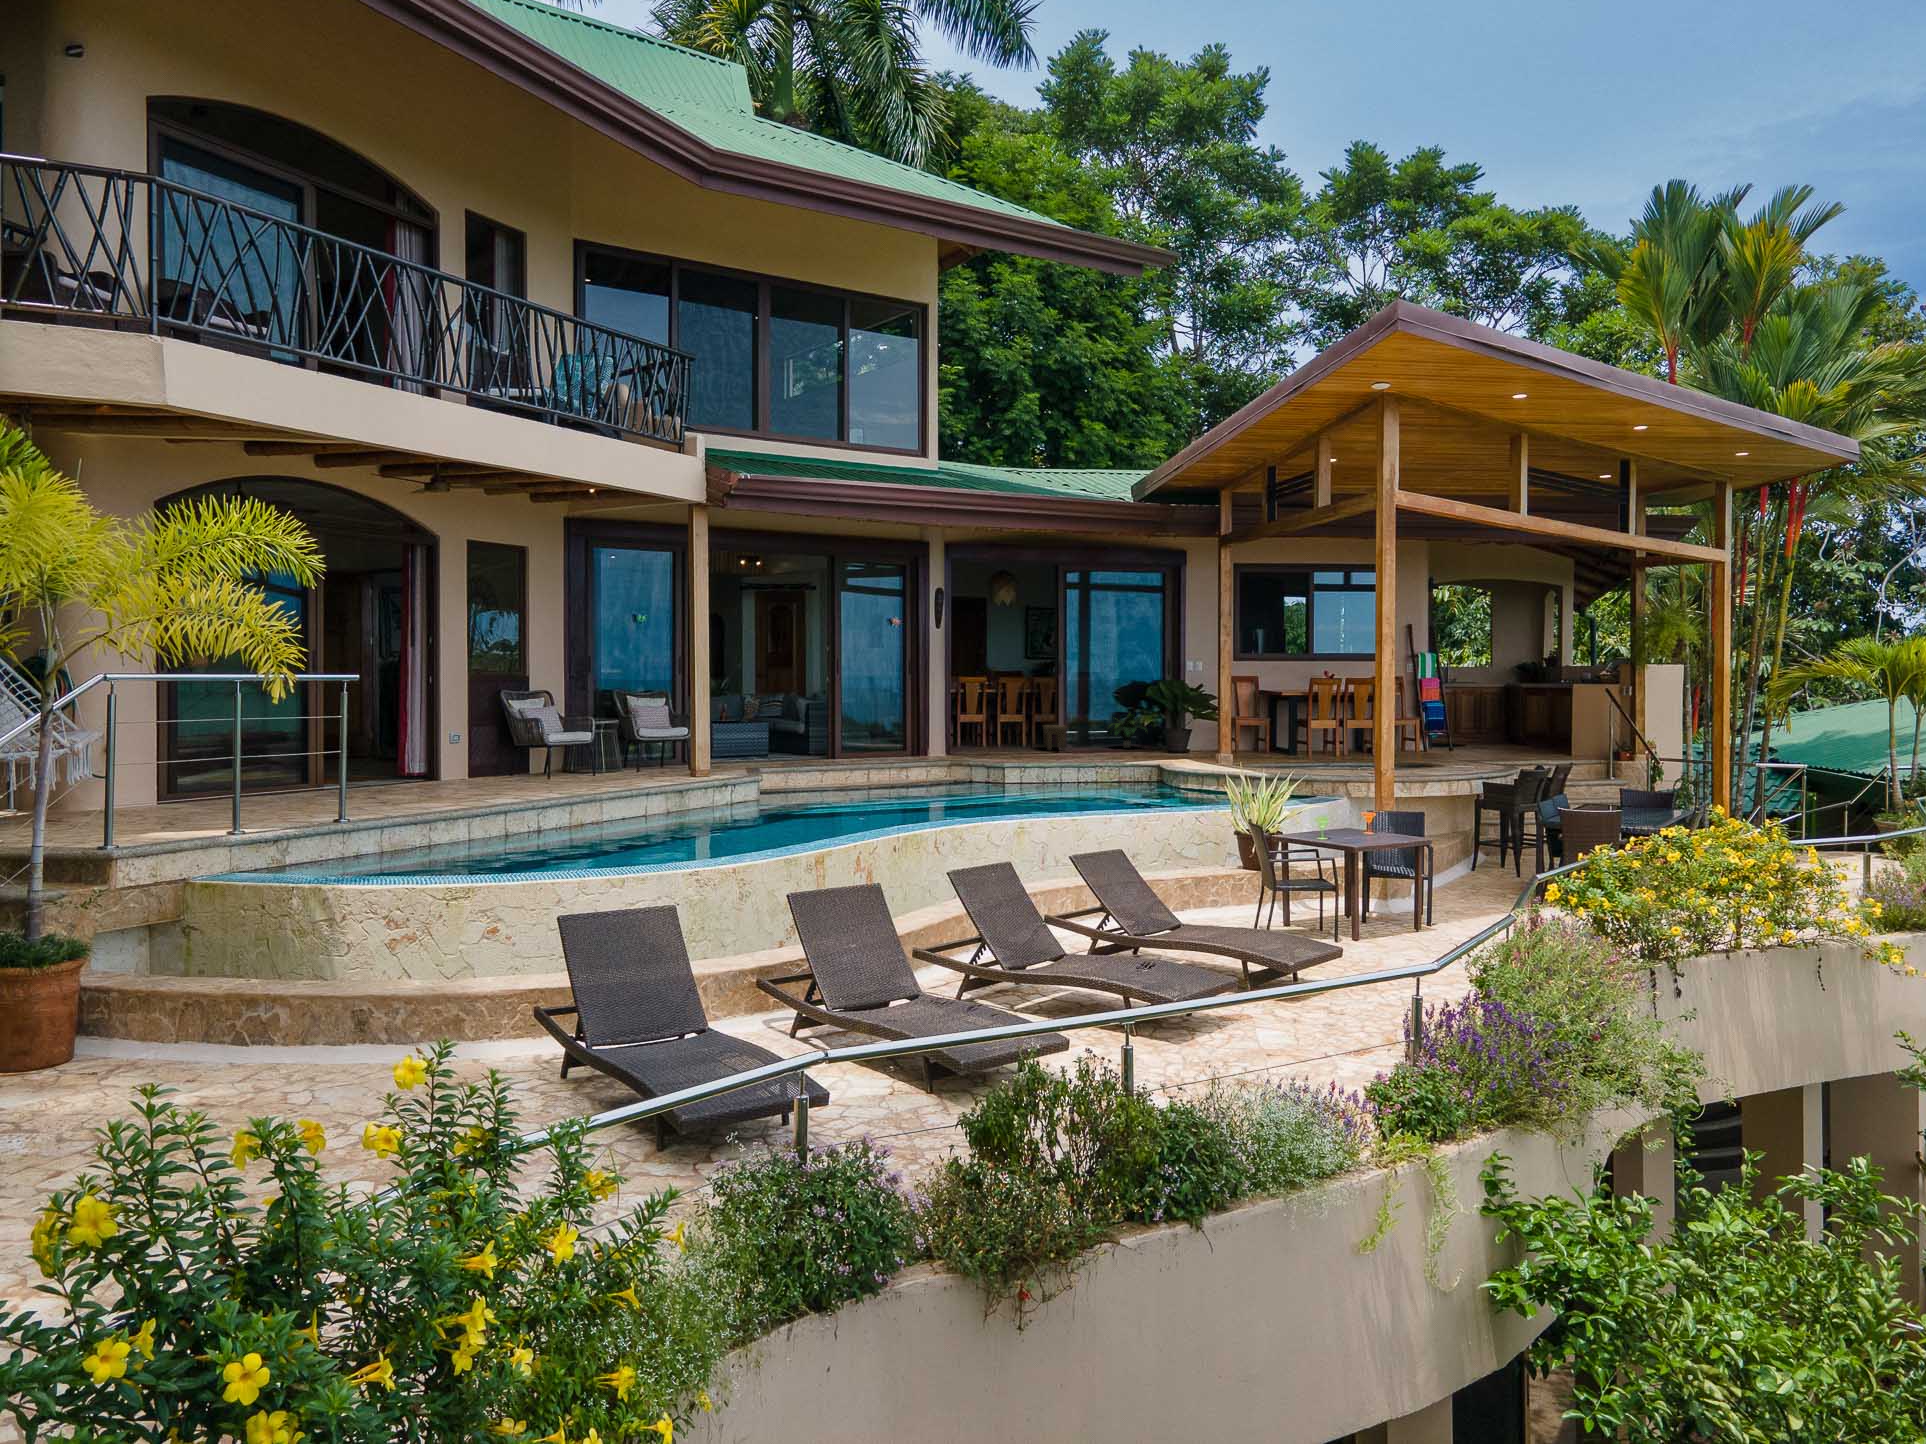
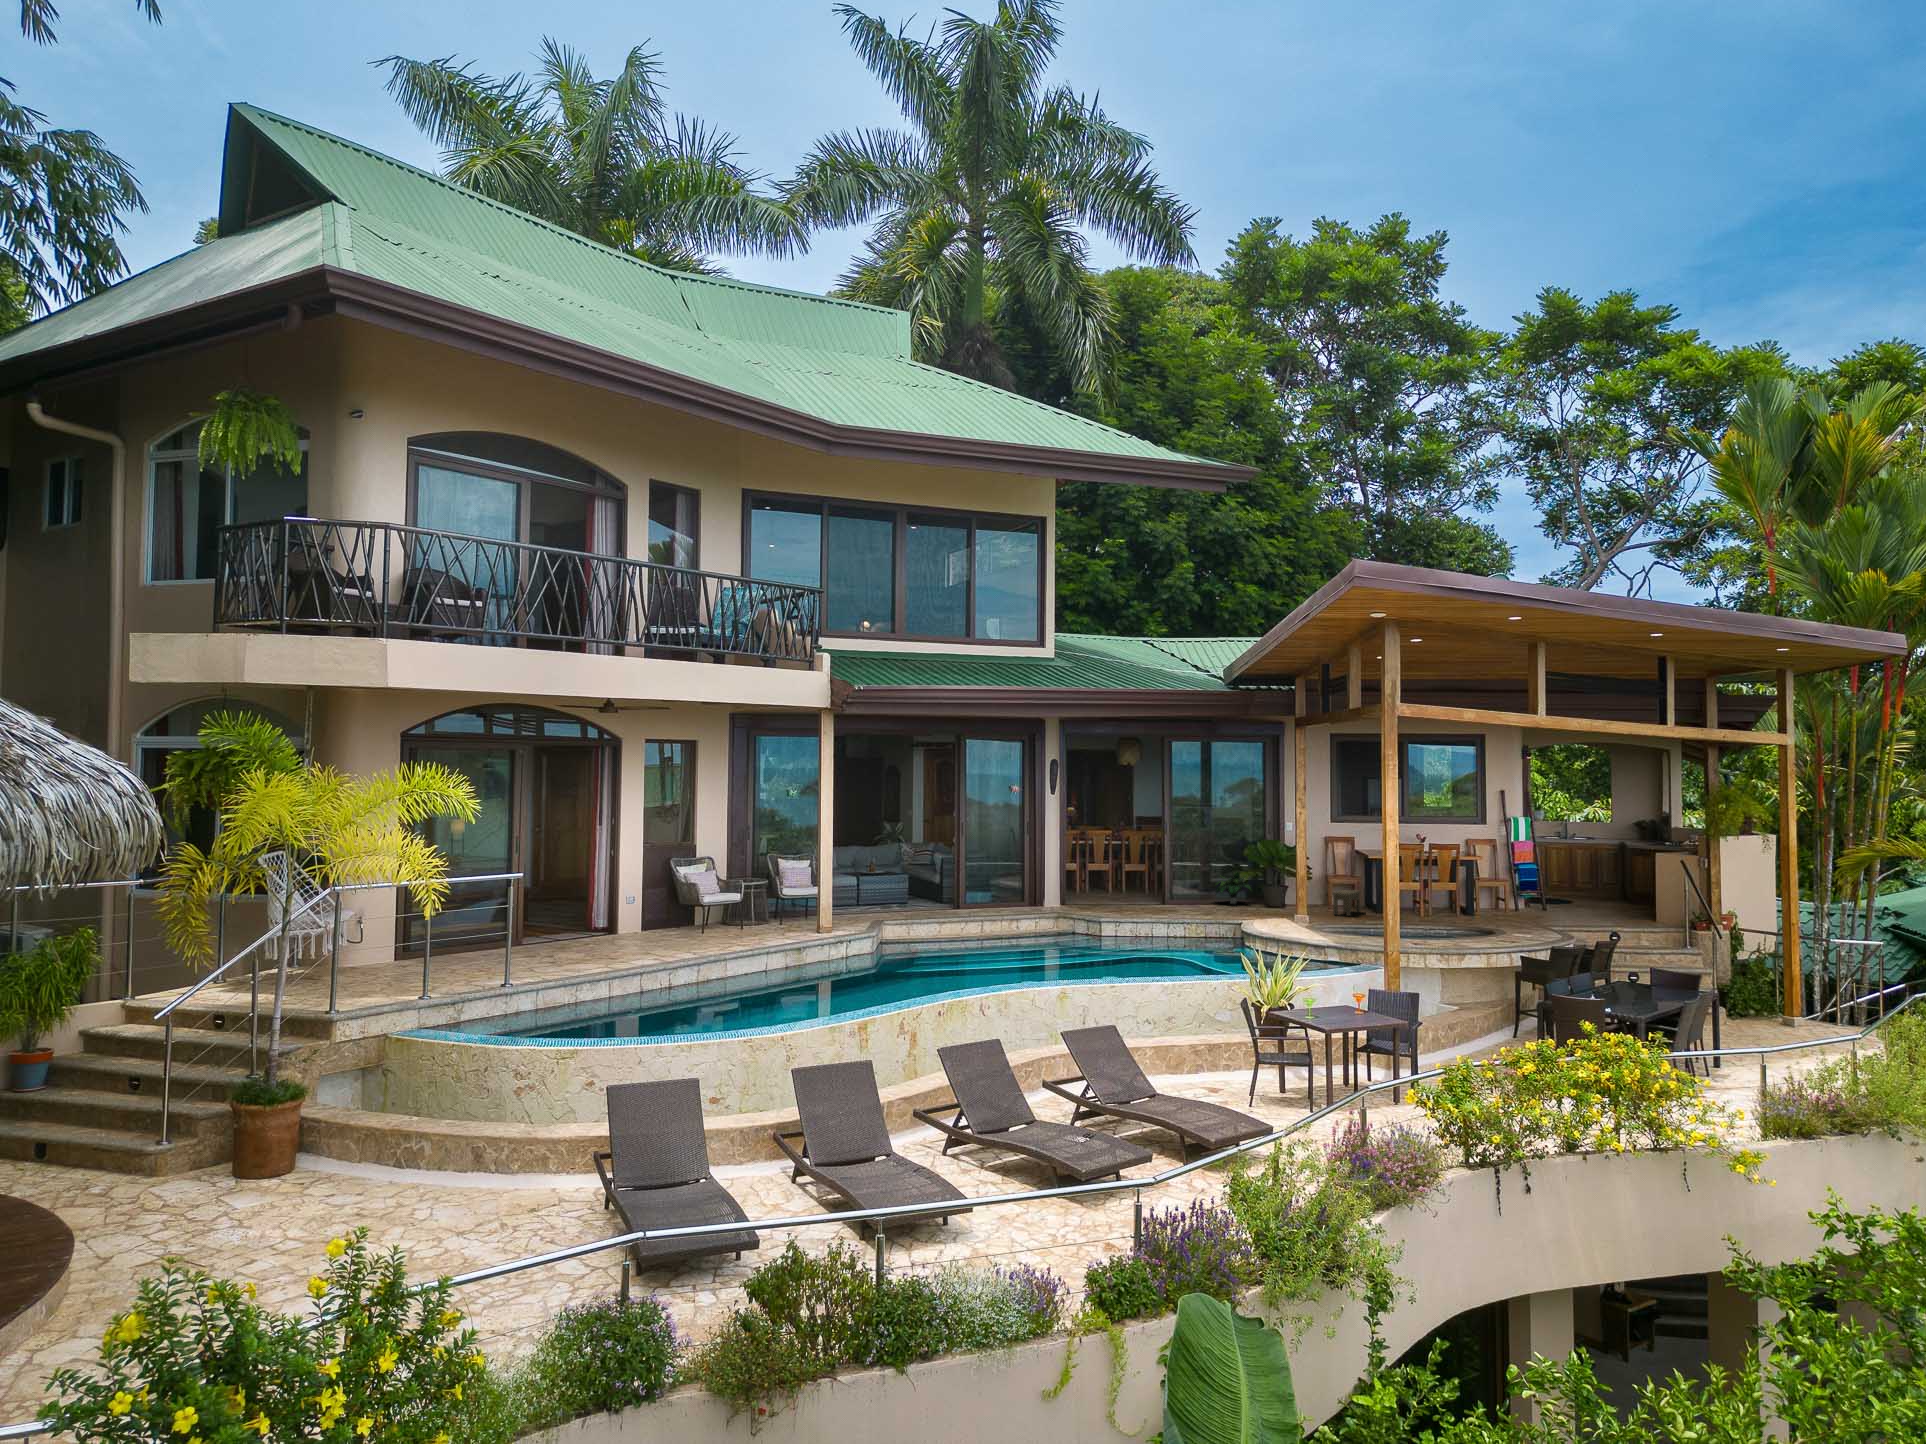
side table: present [1043,725,1066,750] -> present [1332,890,1361,916]

